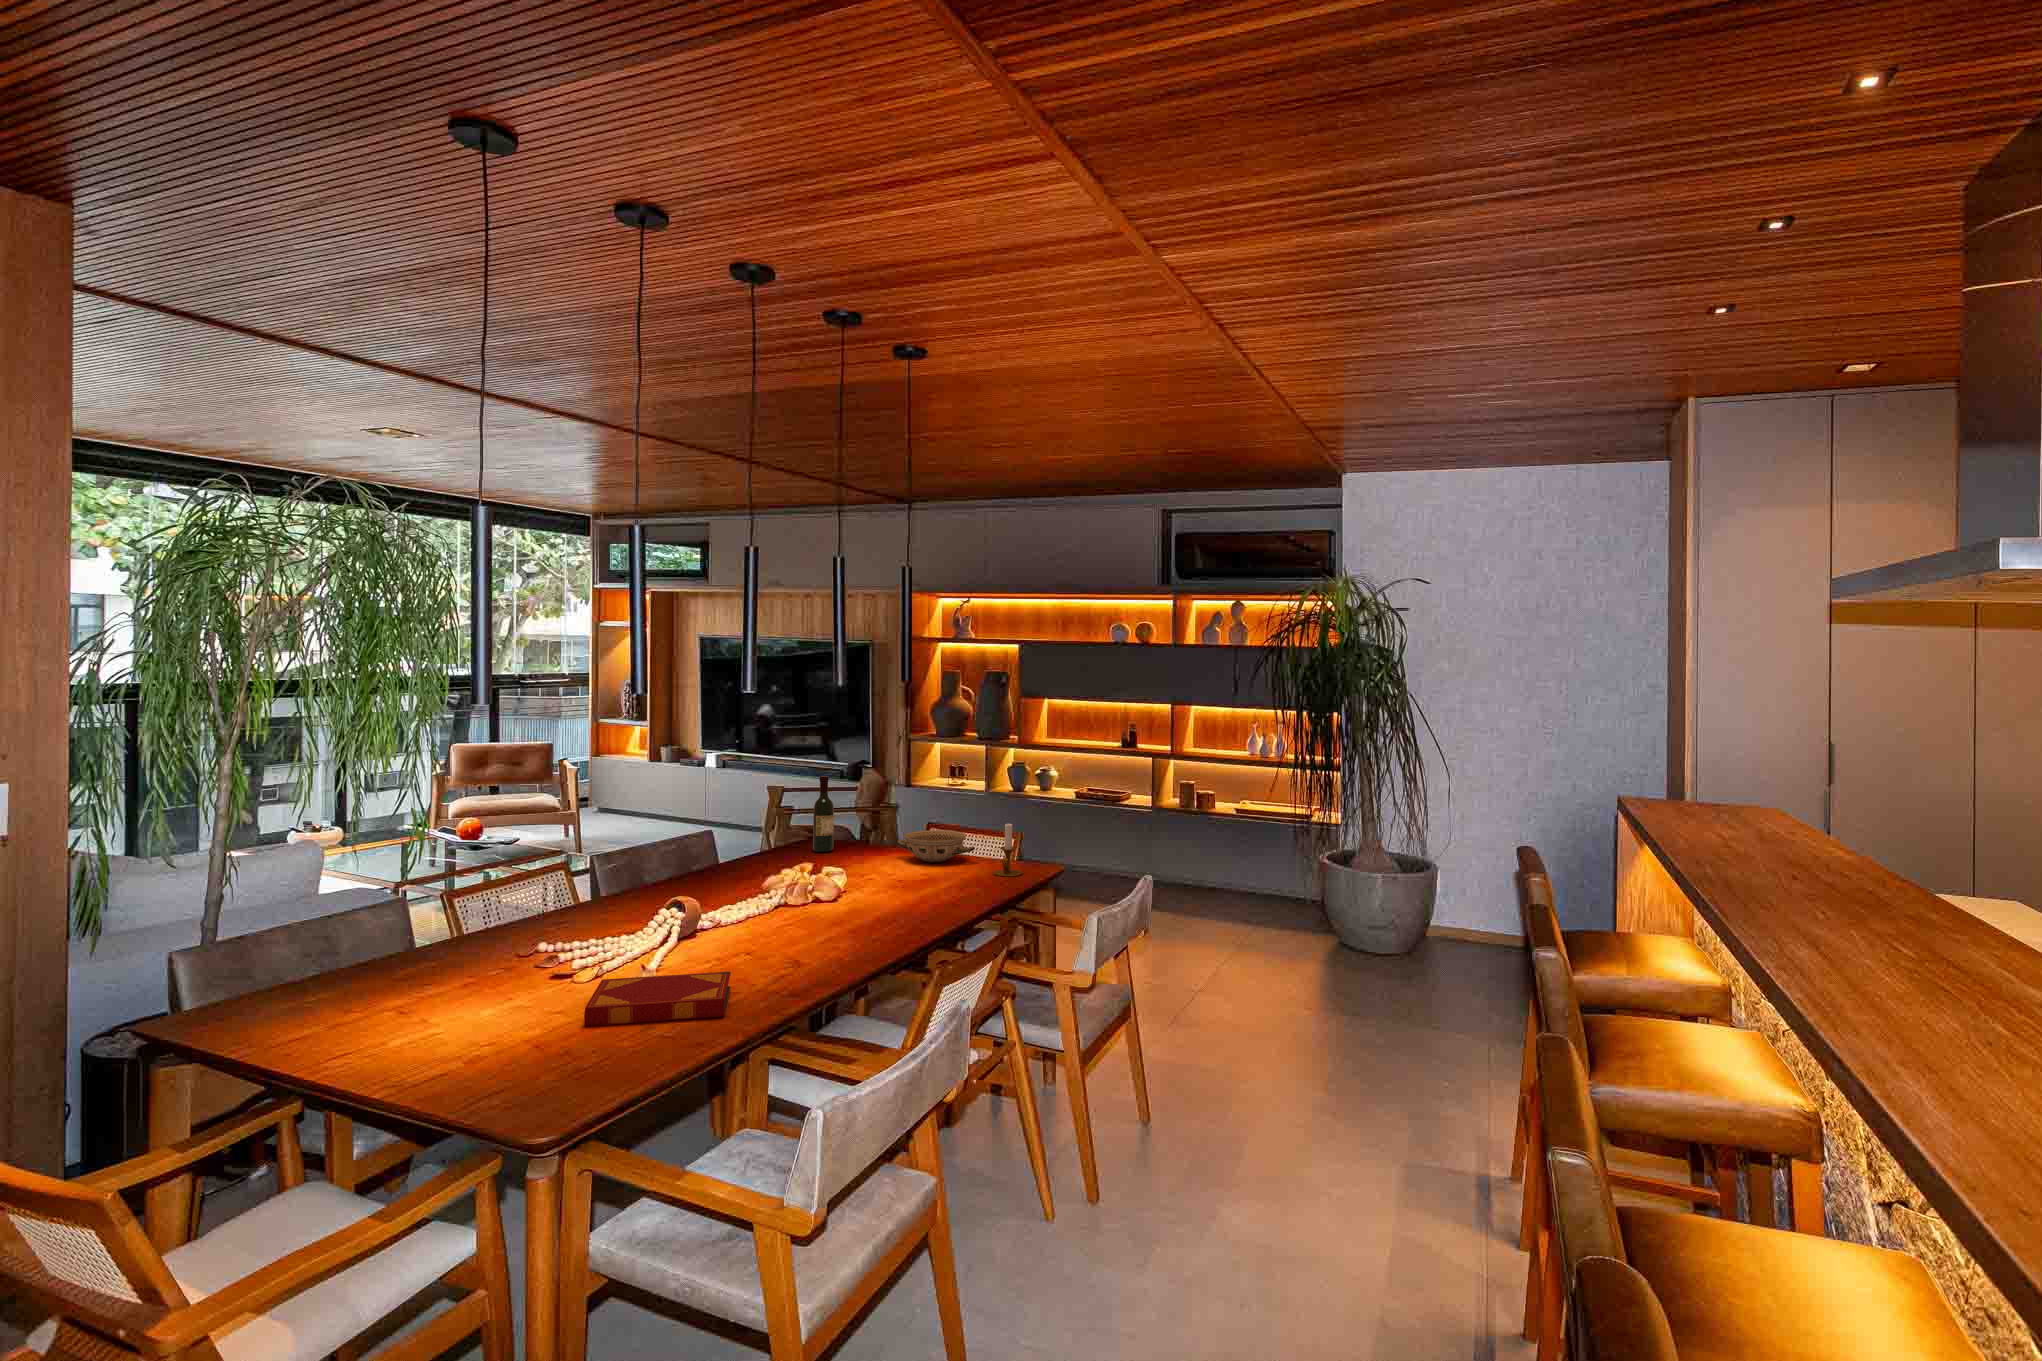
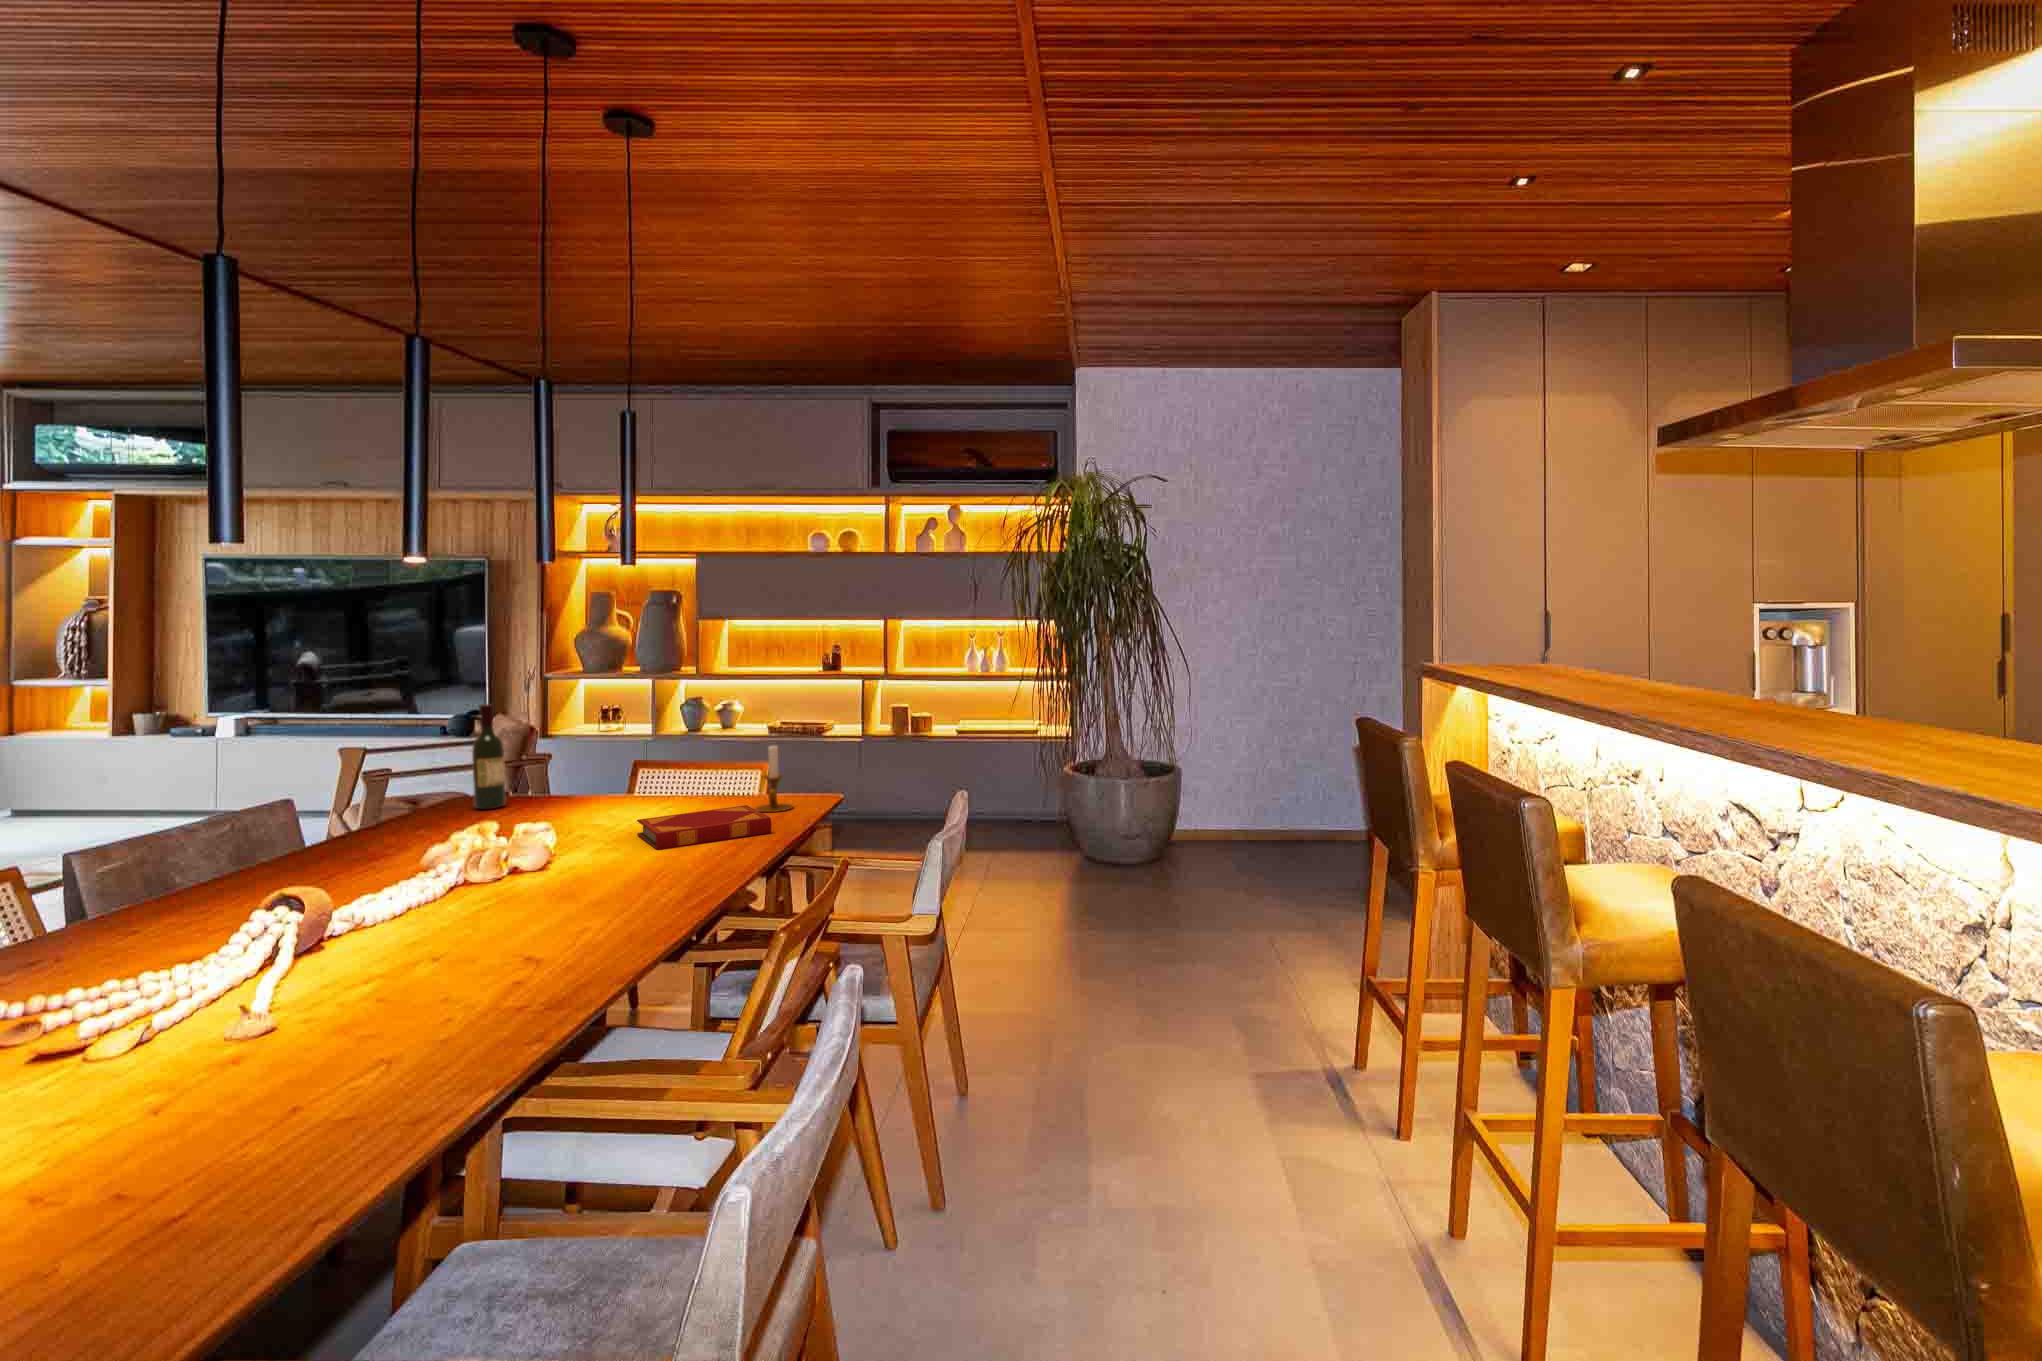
ceramic bowl: present [897,830,975,863] -> none [606,765,720,806]
hardback book: present [584,972,731,1026] -> present [637,805,771,850]

